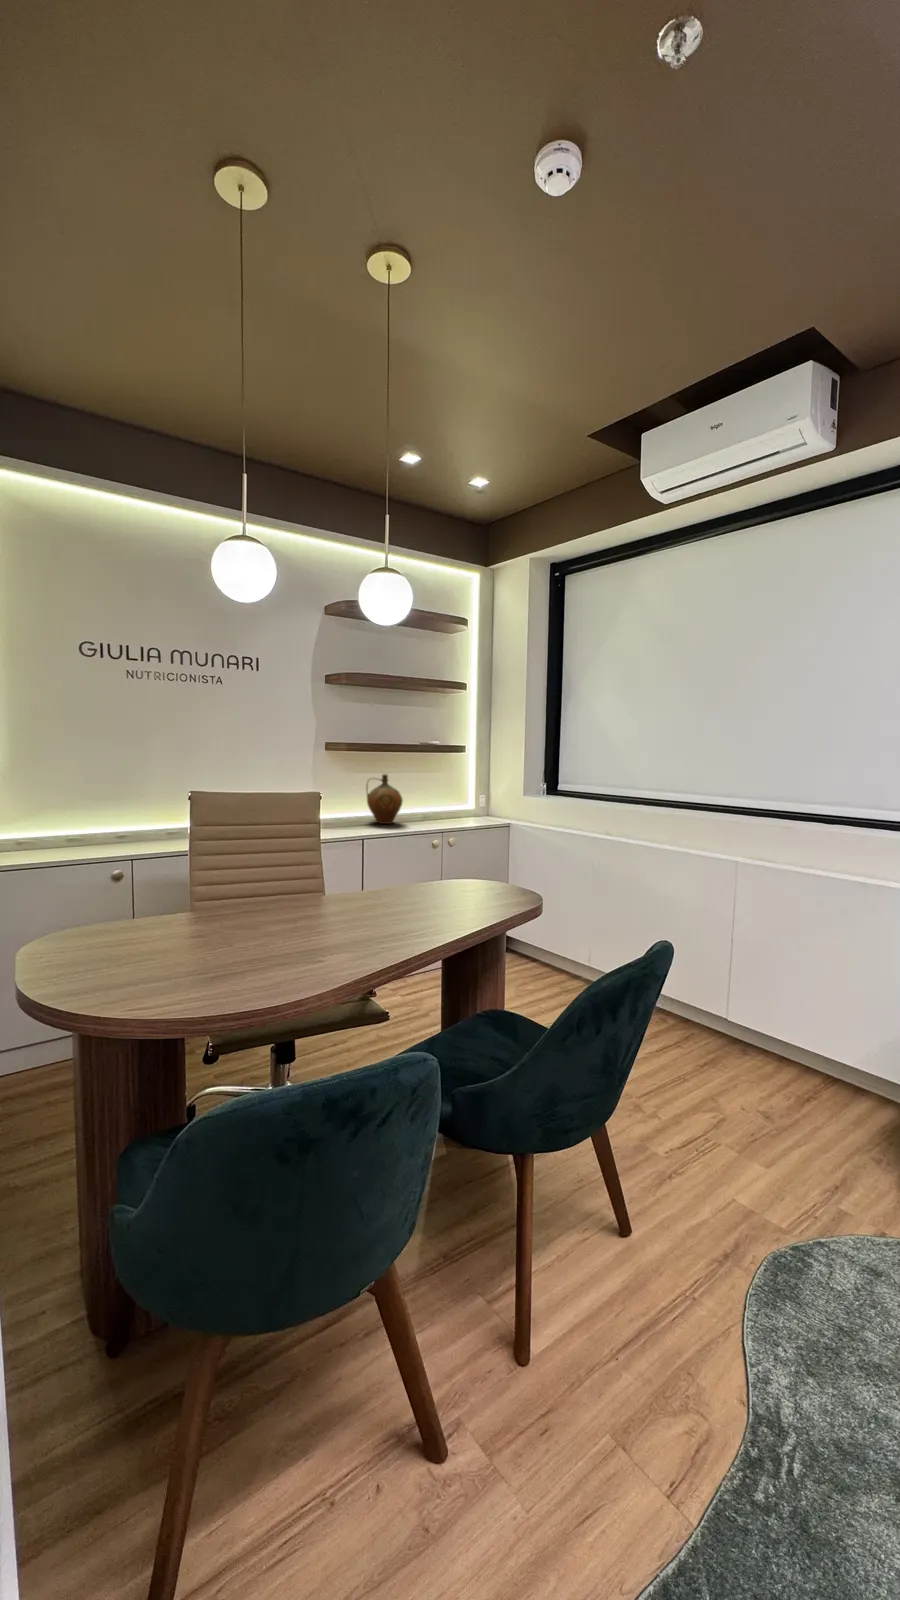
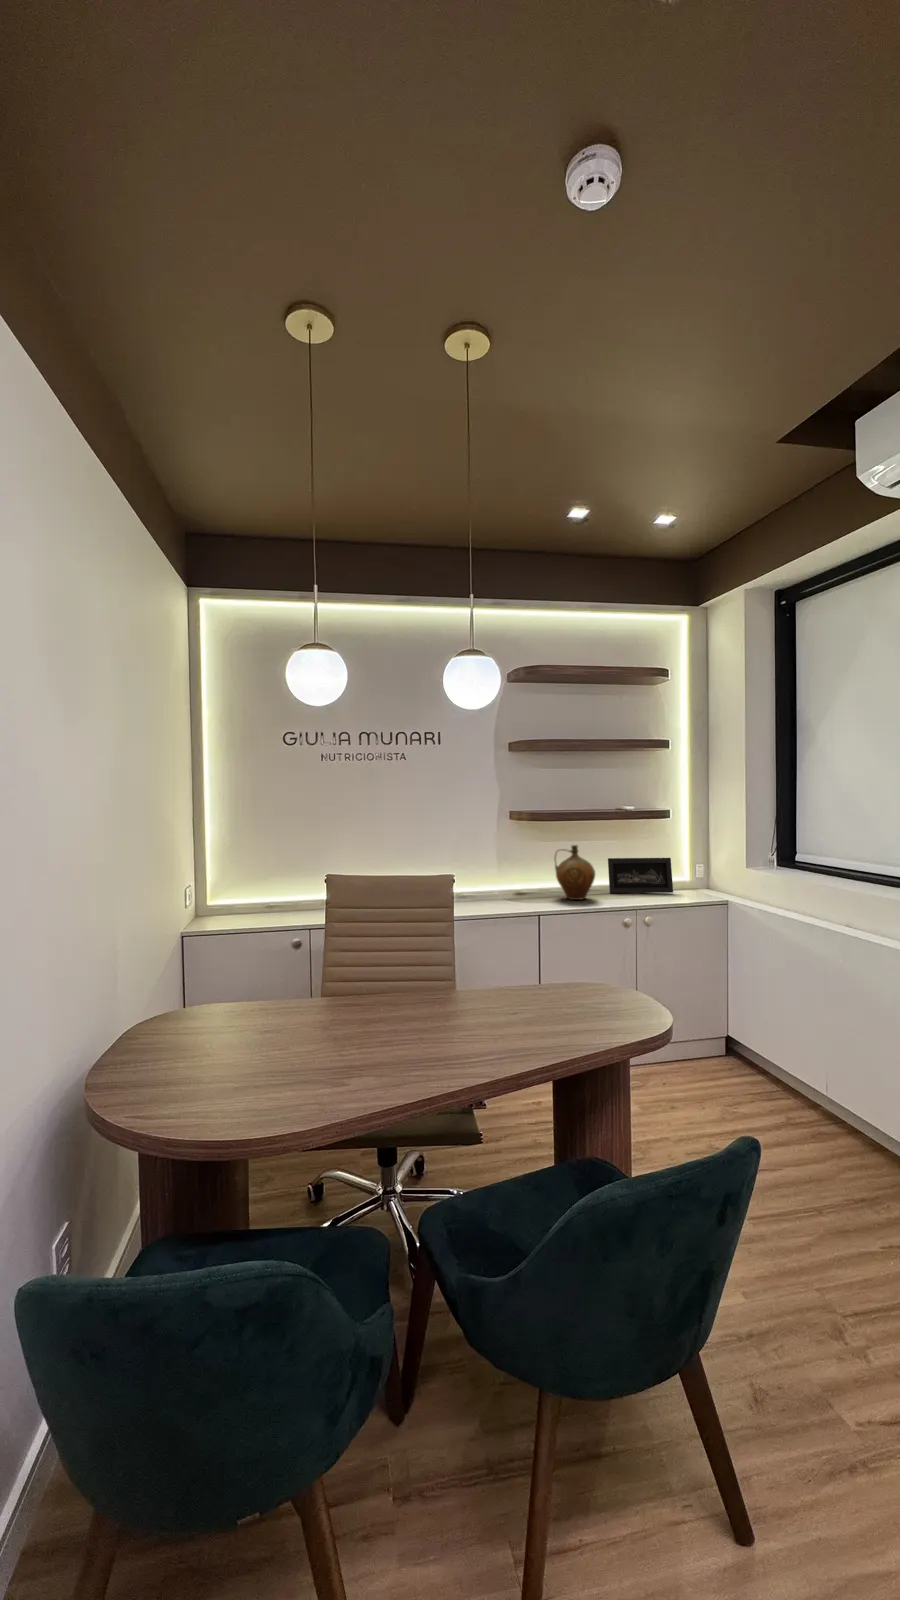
picture frame: none [408,787,462,818] -> present [608,858,673,893]

